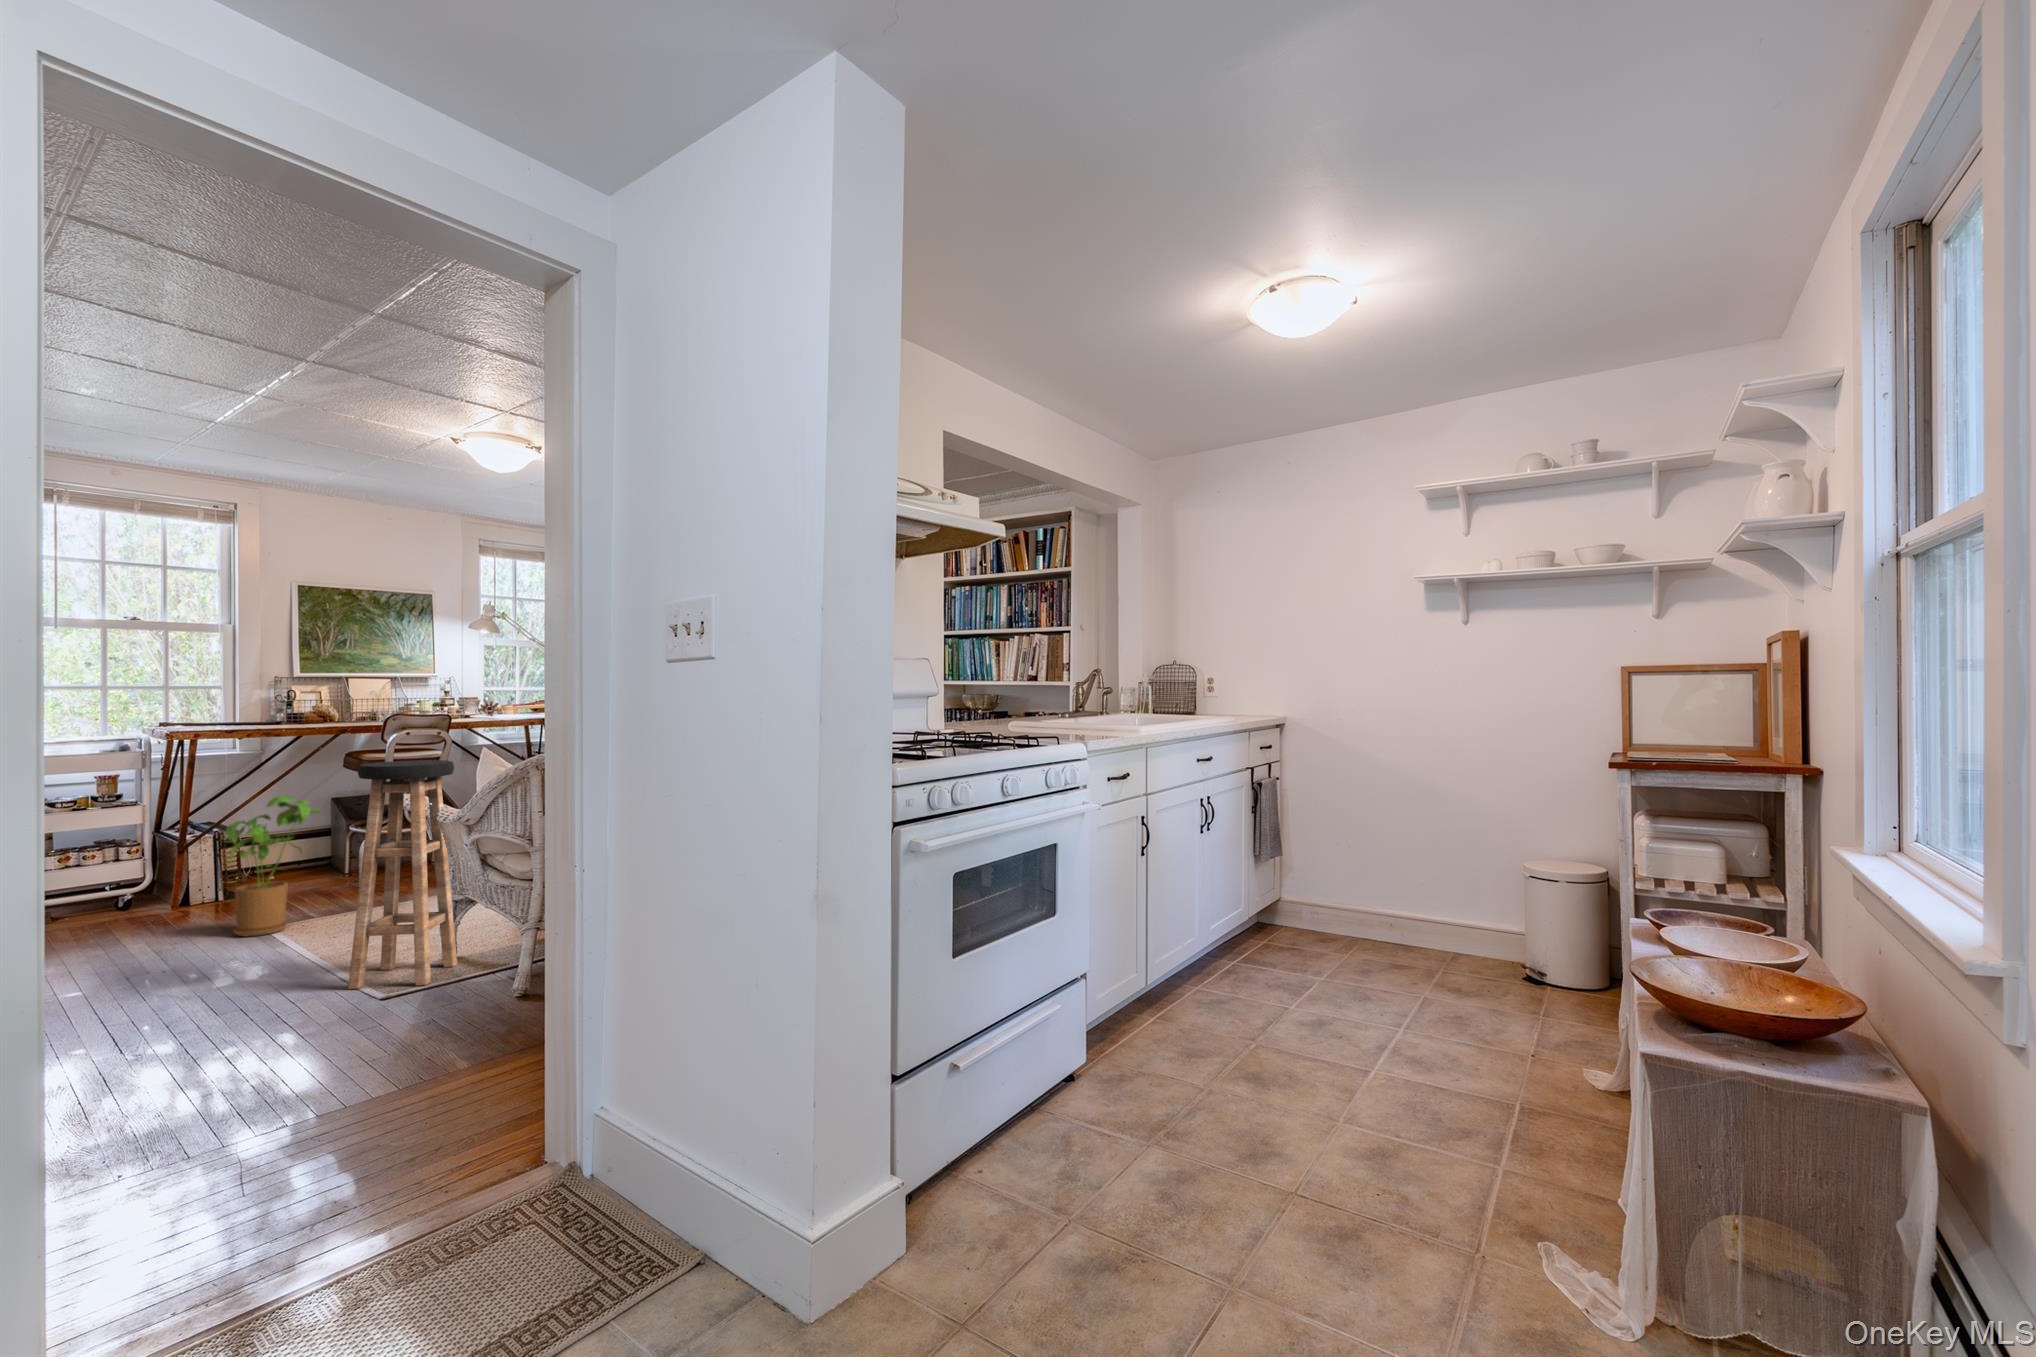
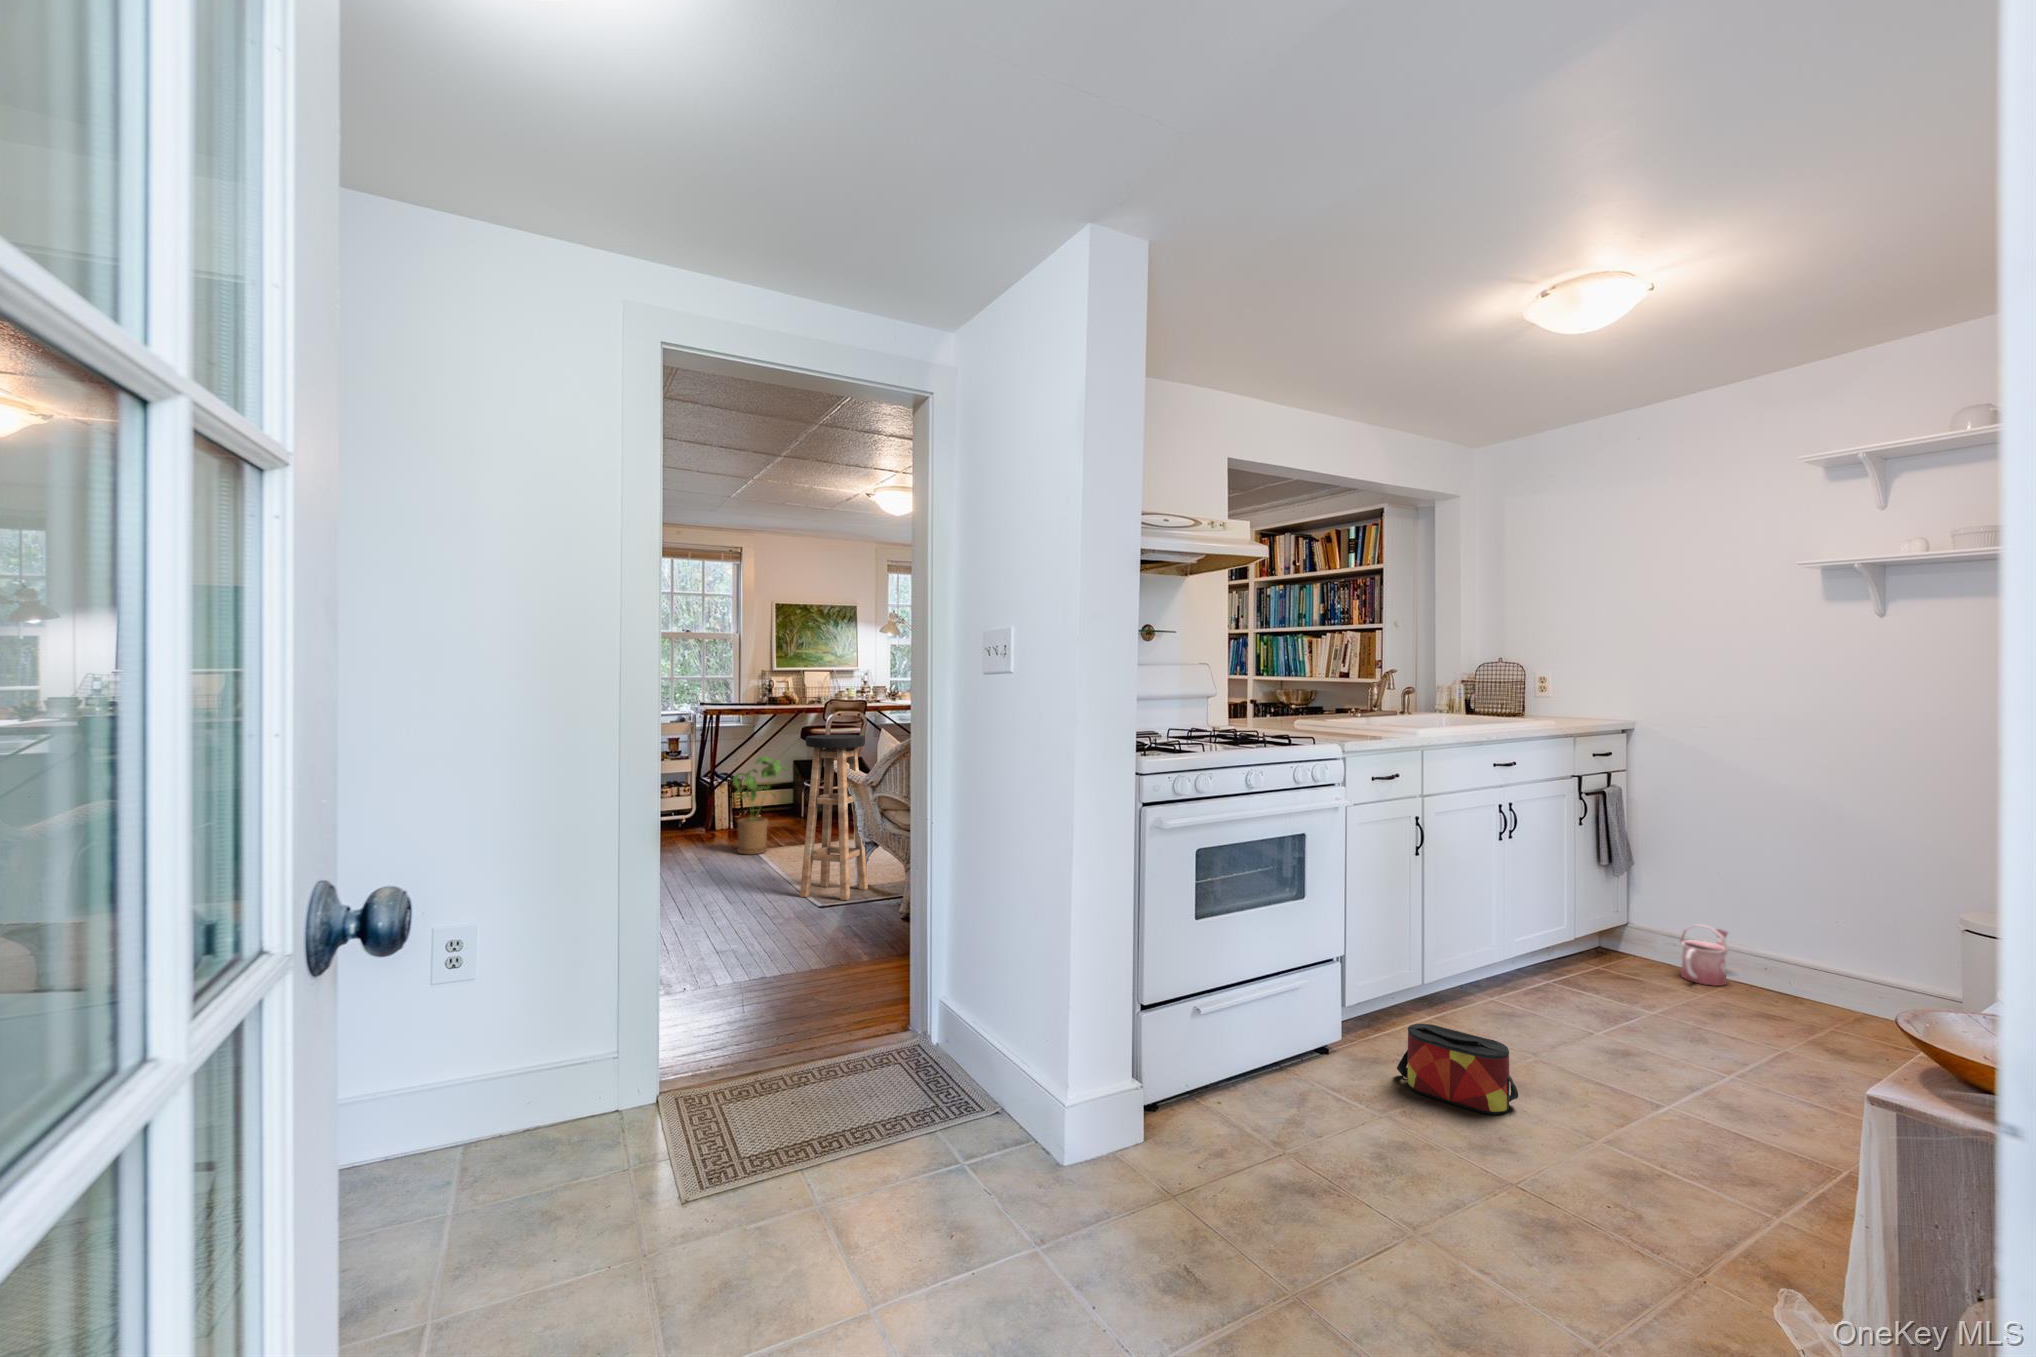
watering can: none [1335,901,1374,956] -> present [1680,924,1728,986]
bag: none [1145,1040,1264,1127] -> present [1397,1024,1518,1115]

